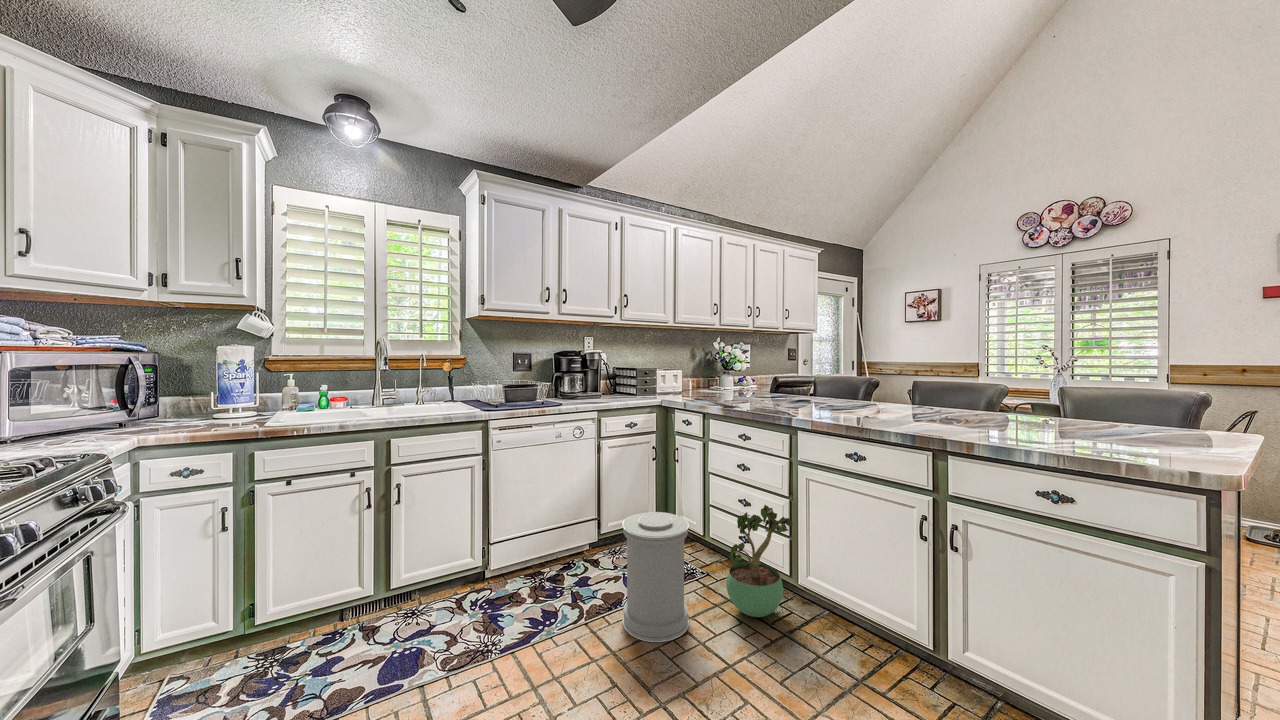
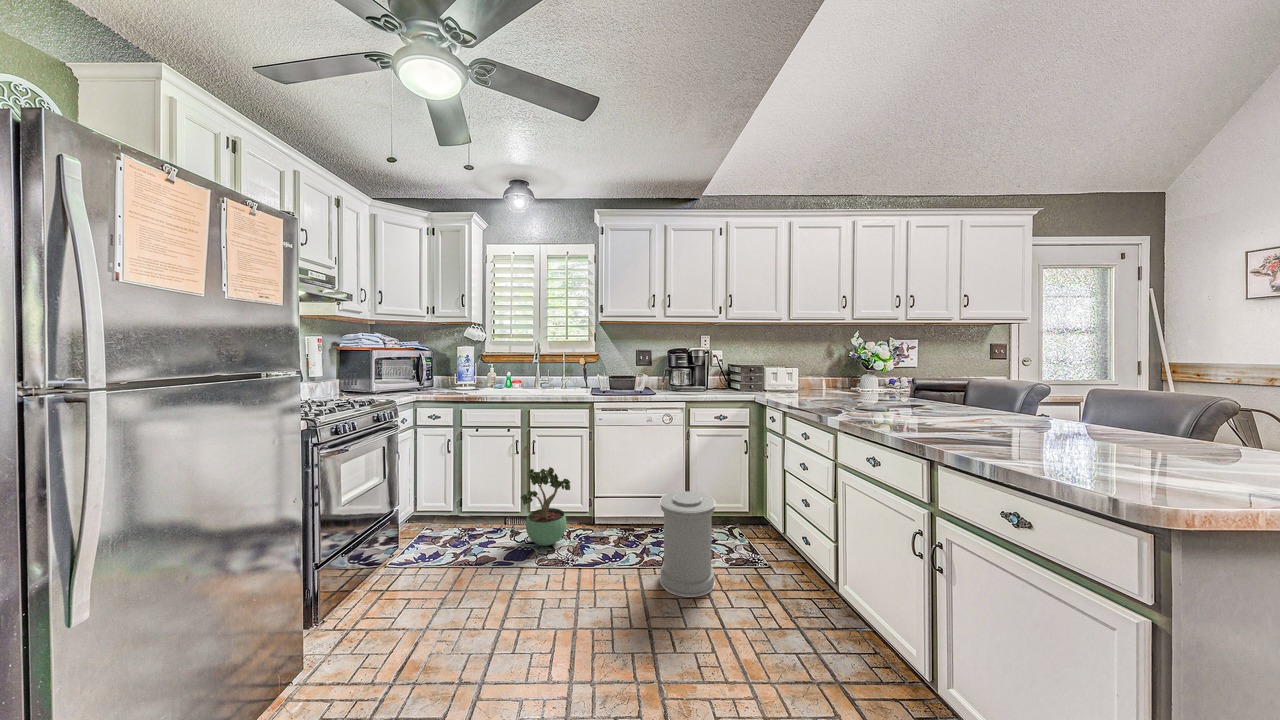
potted plant: present [726,505,793,617] -> present [521,467,570,546]

